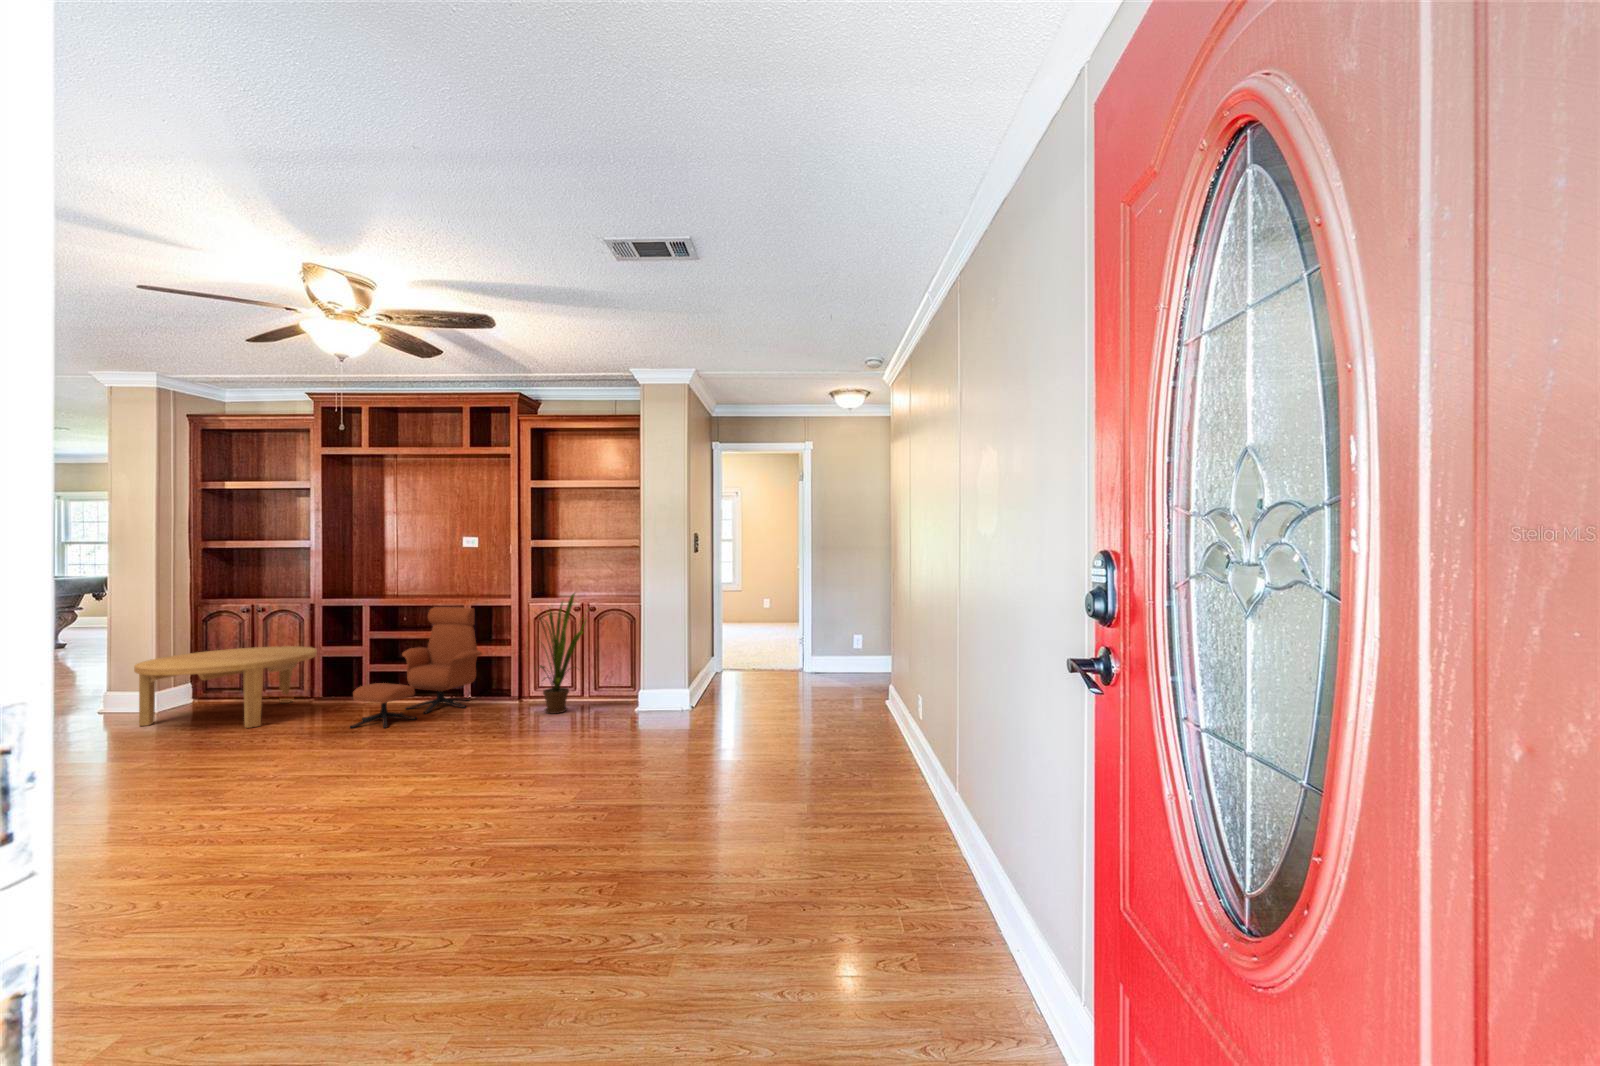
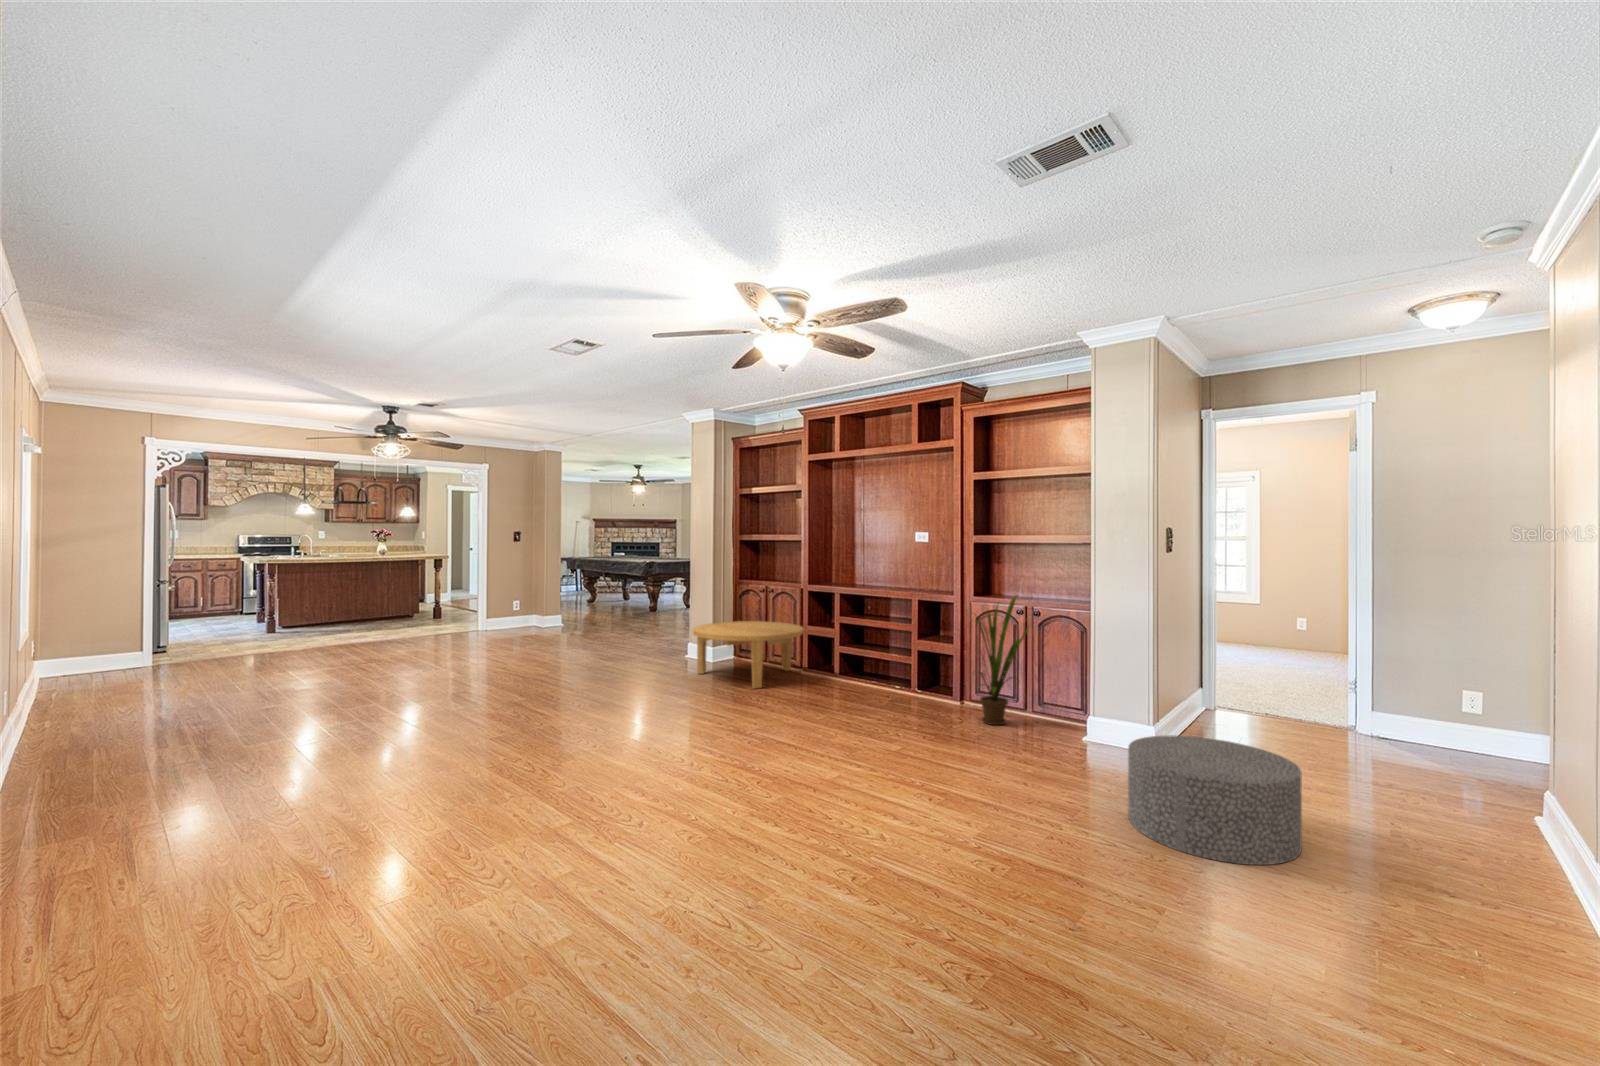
lounge chair: present [350,607,482,728] -> none [817,599,928,709]
ottoman: none [689,685,798,768] -> present [1128,735,1302,865]

